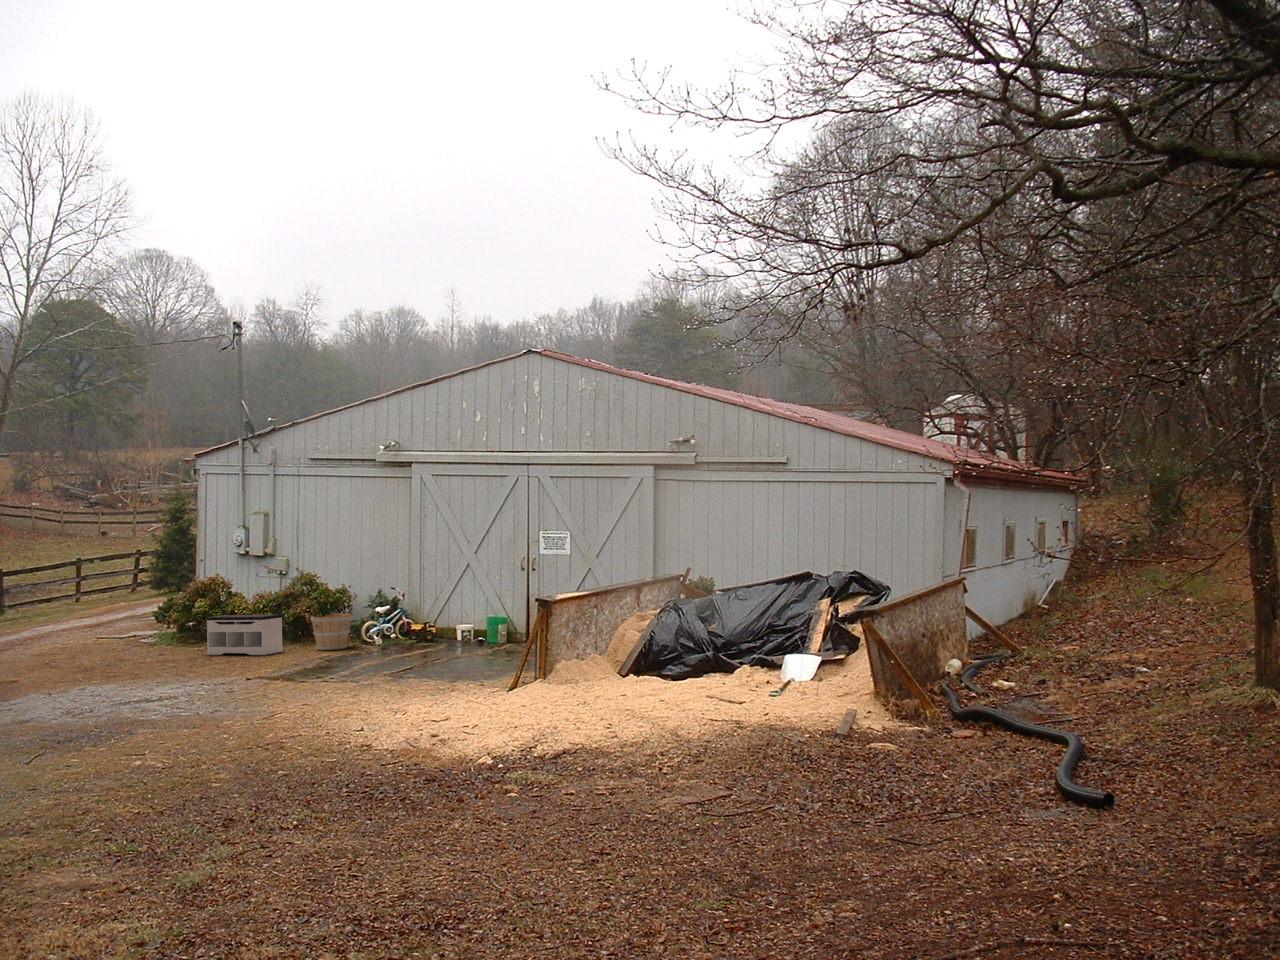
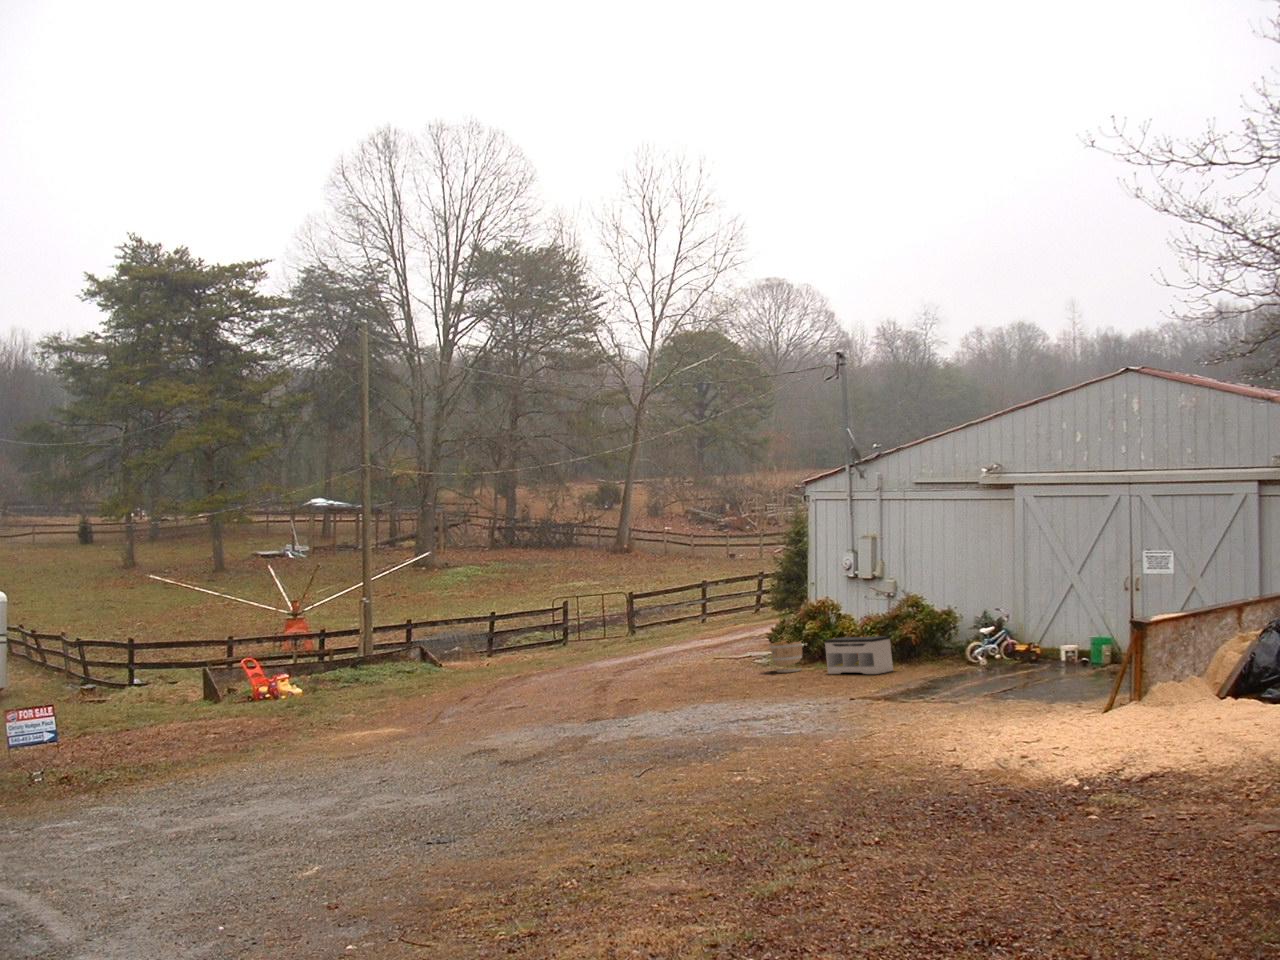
wooden bucket: present [311,613,352,650] -> present [769,641,802,673]

